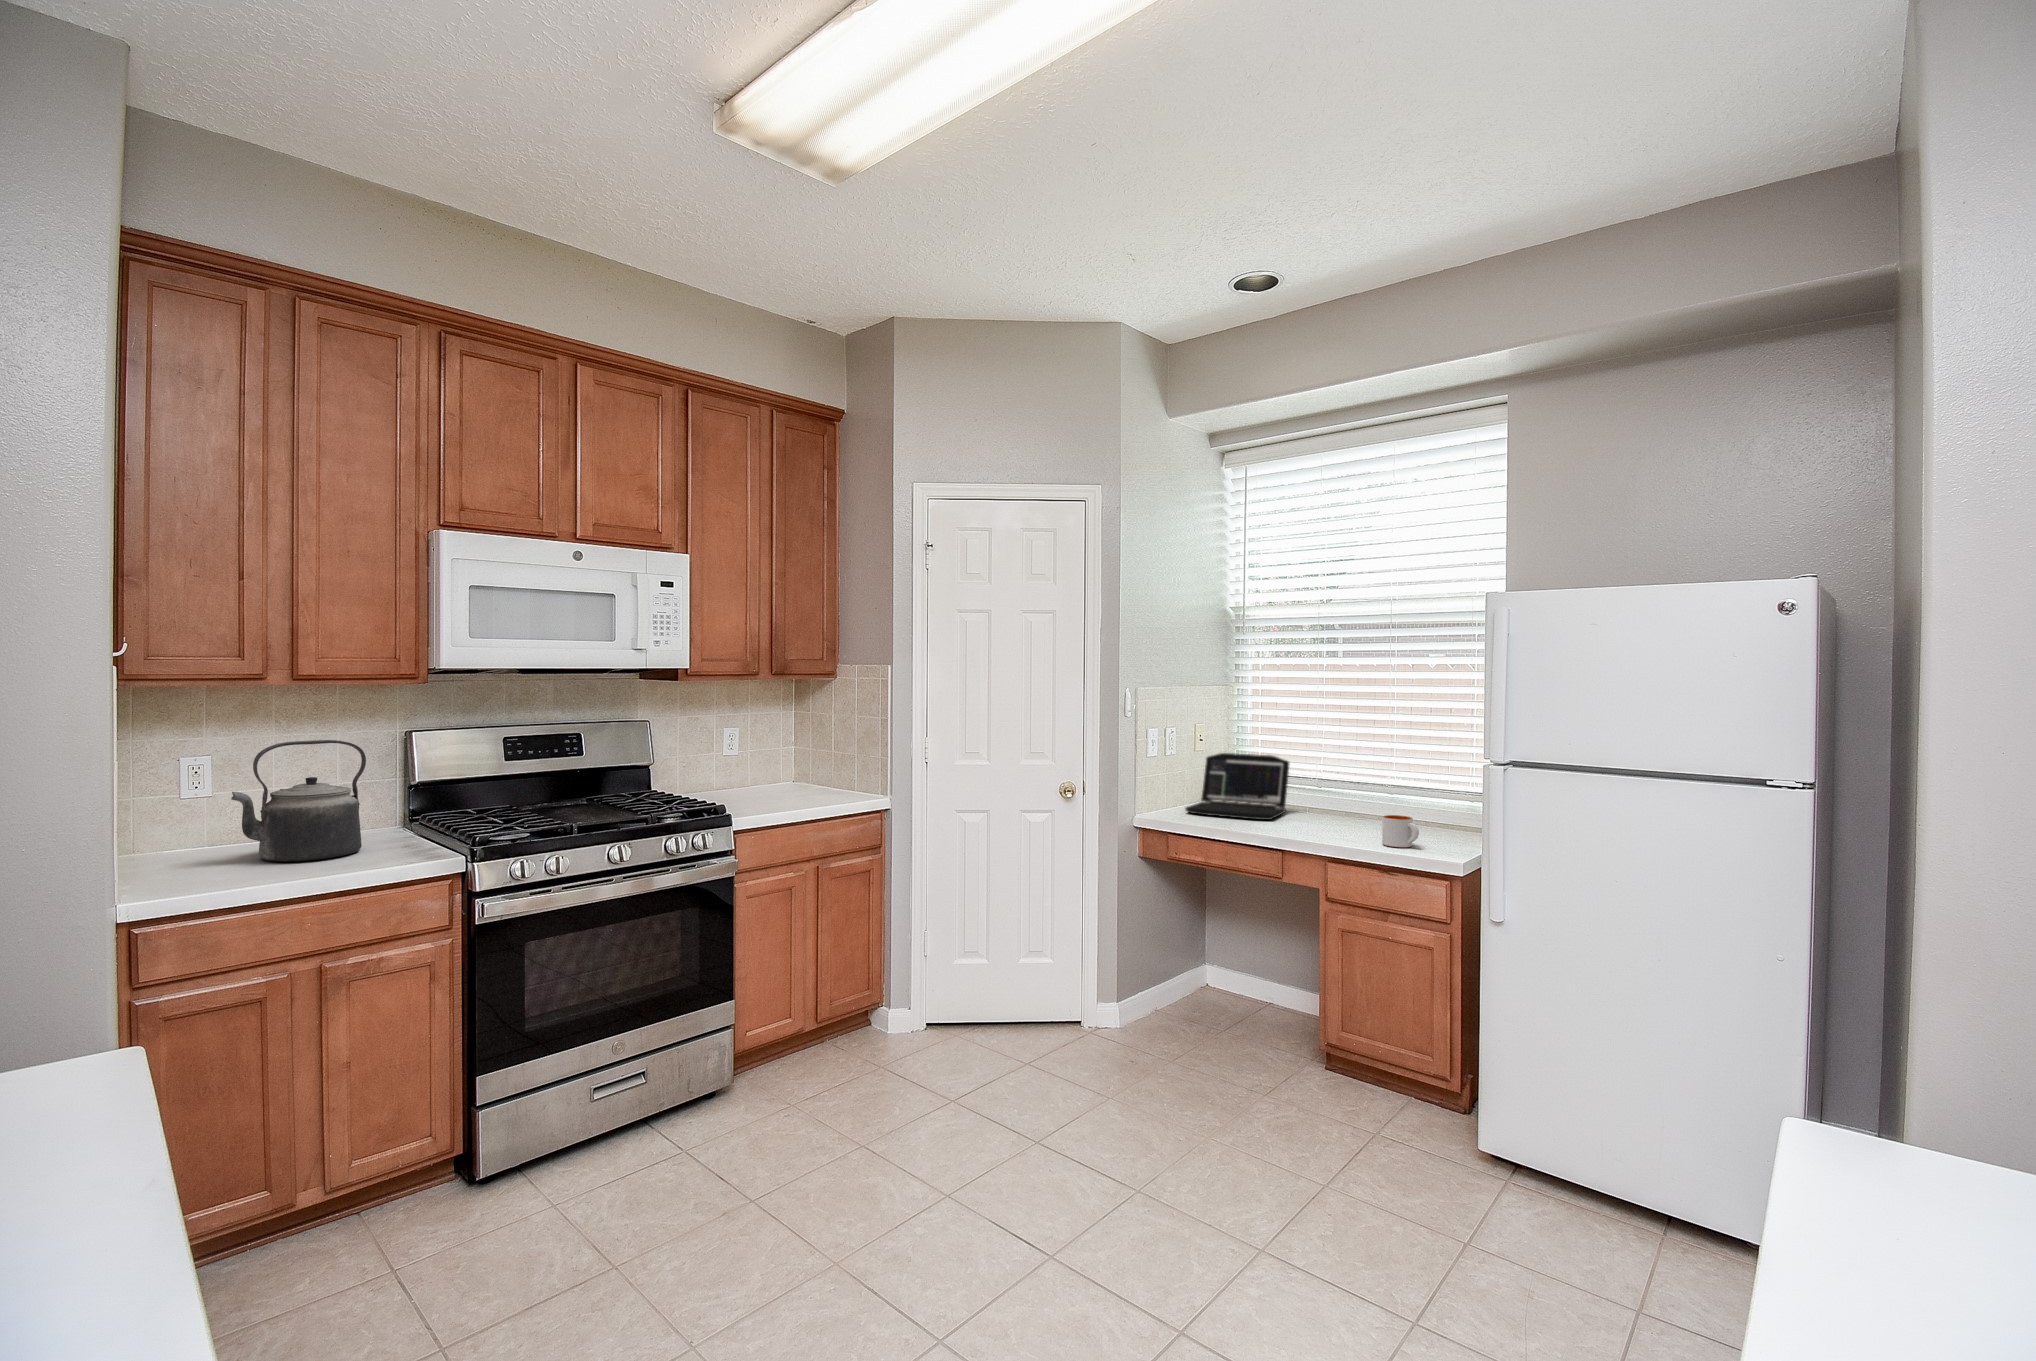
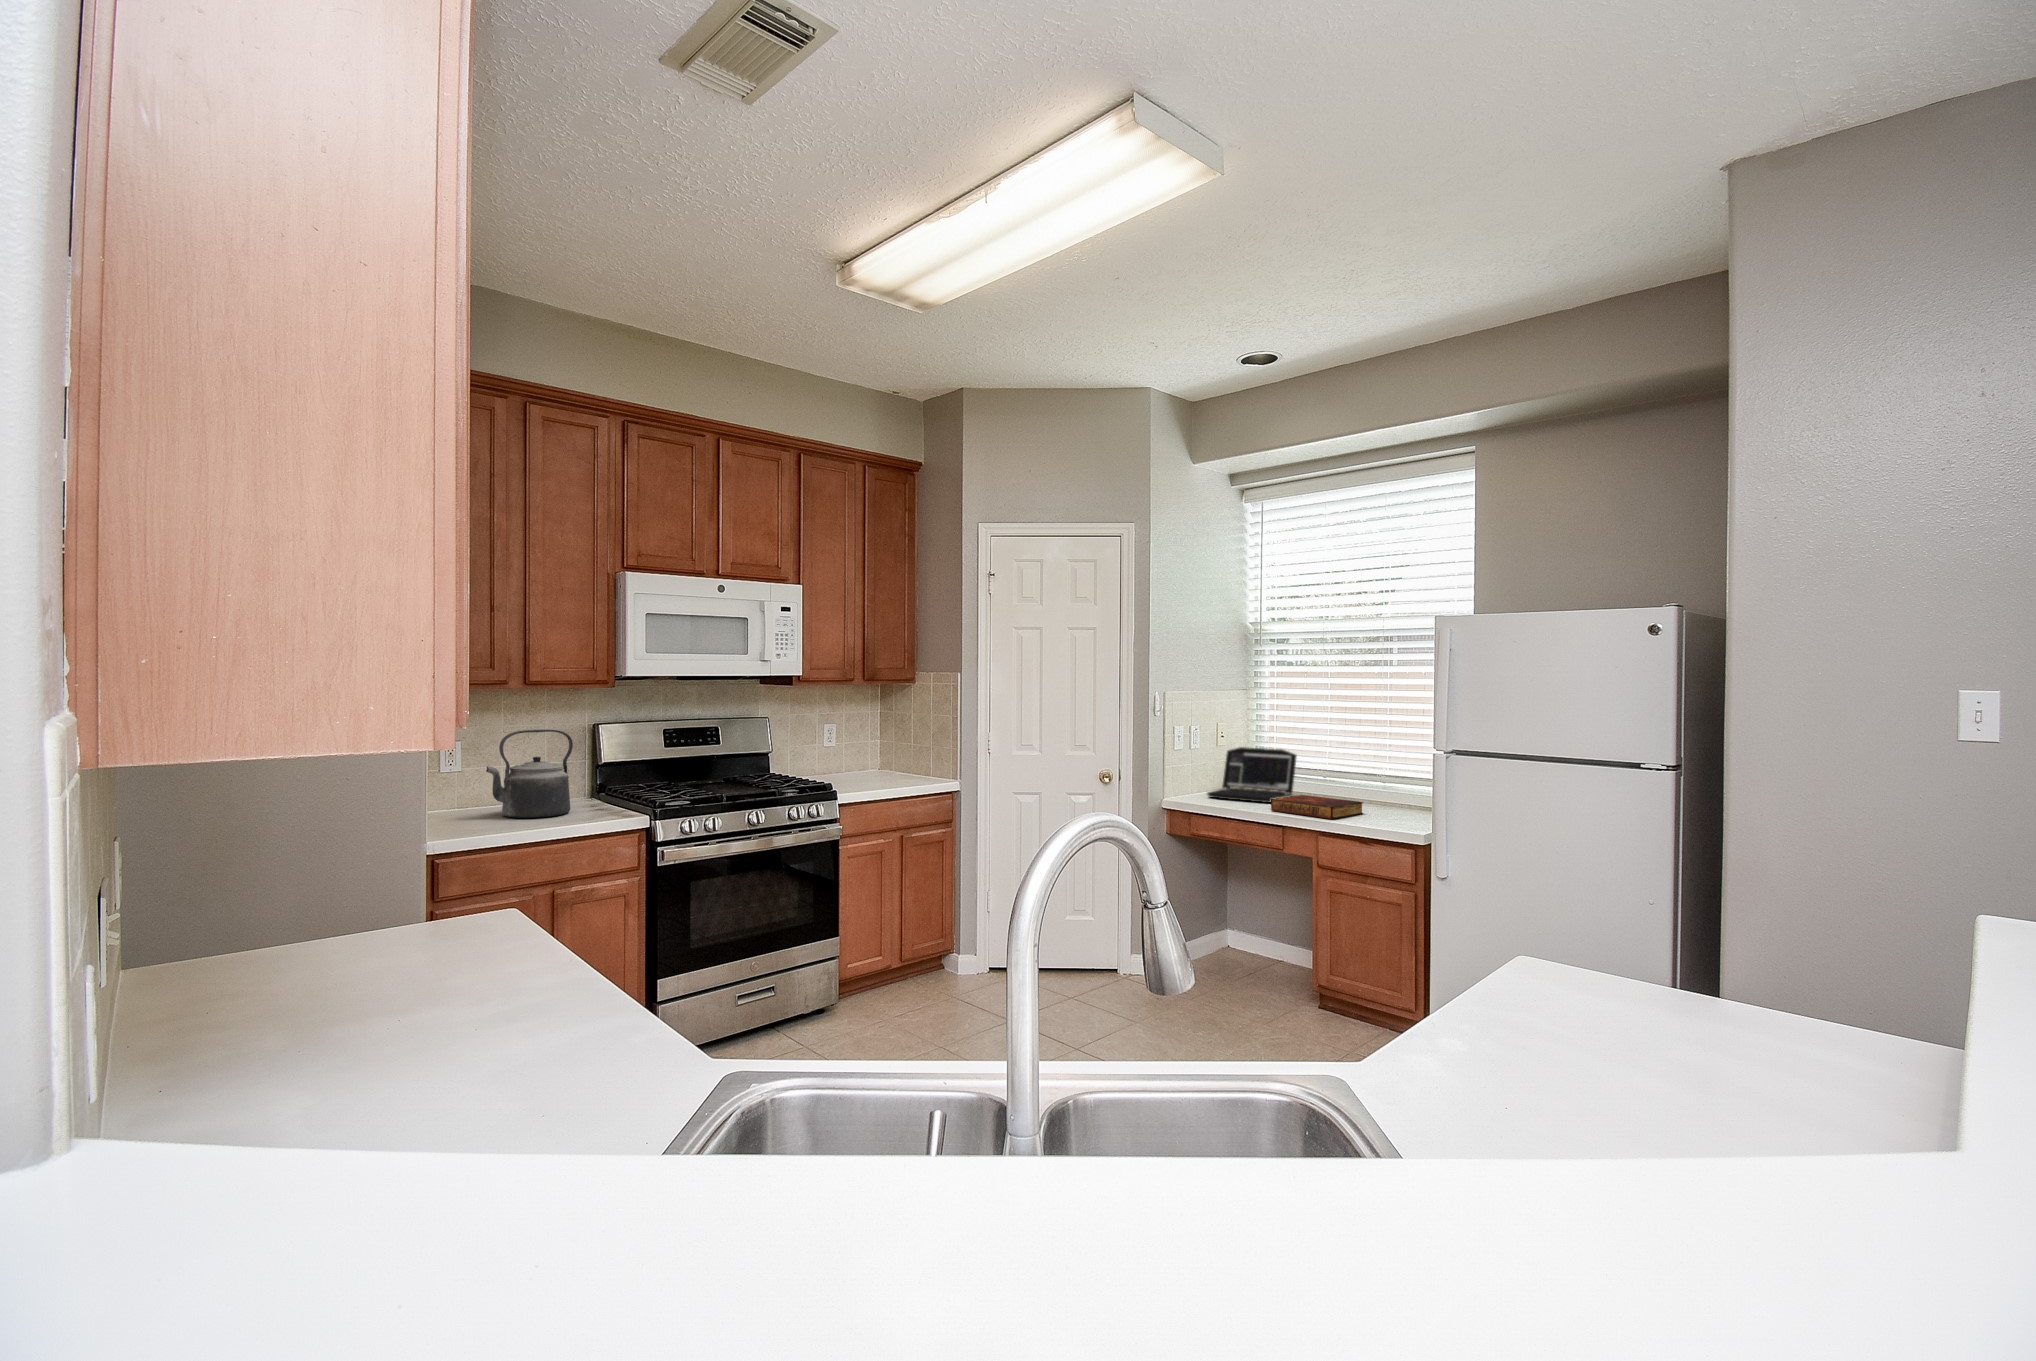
book: none [1267,810,1377,842] -> present [1271,795,1363,819]
mug: present [1382,815,1419,847] -> none [1364,797,1393,823]

